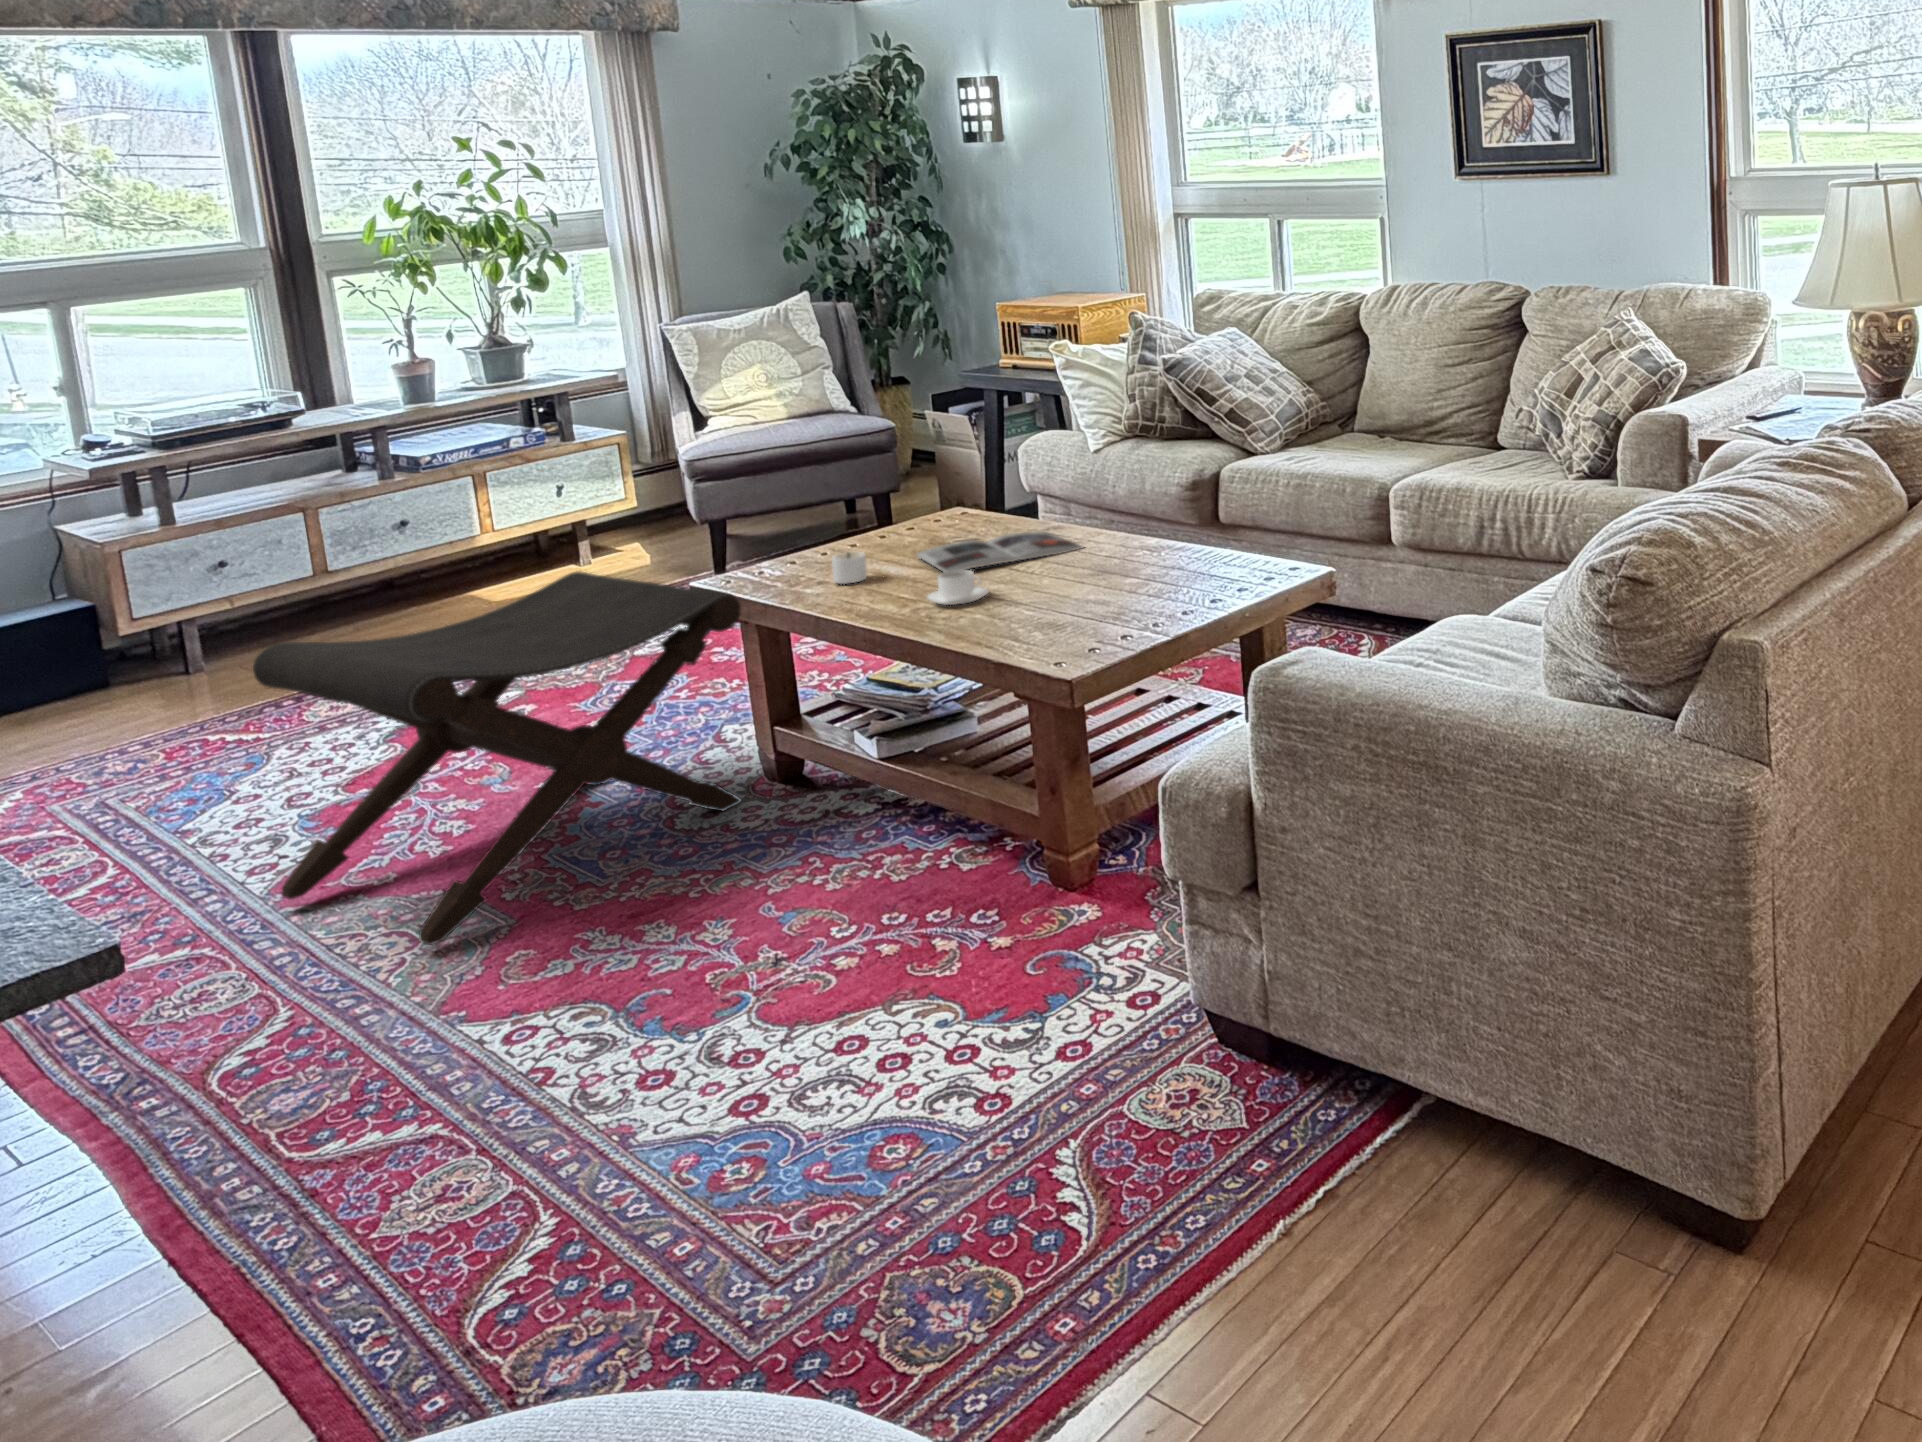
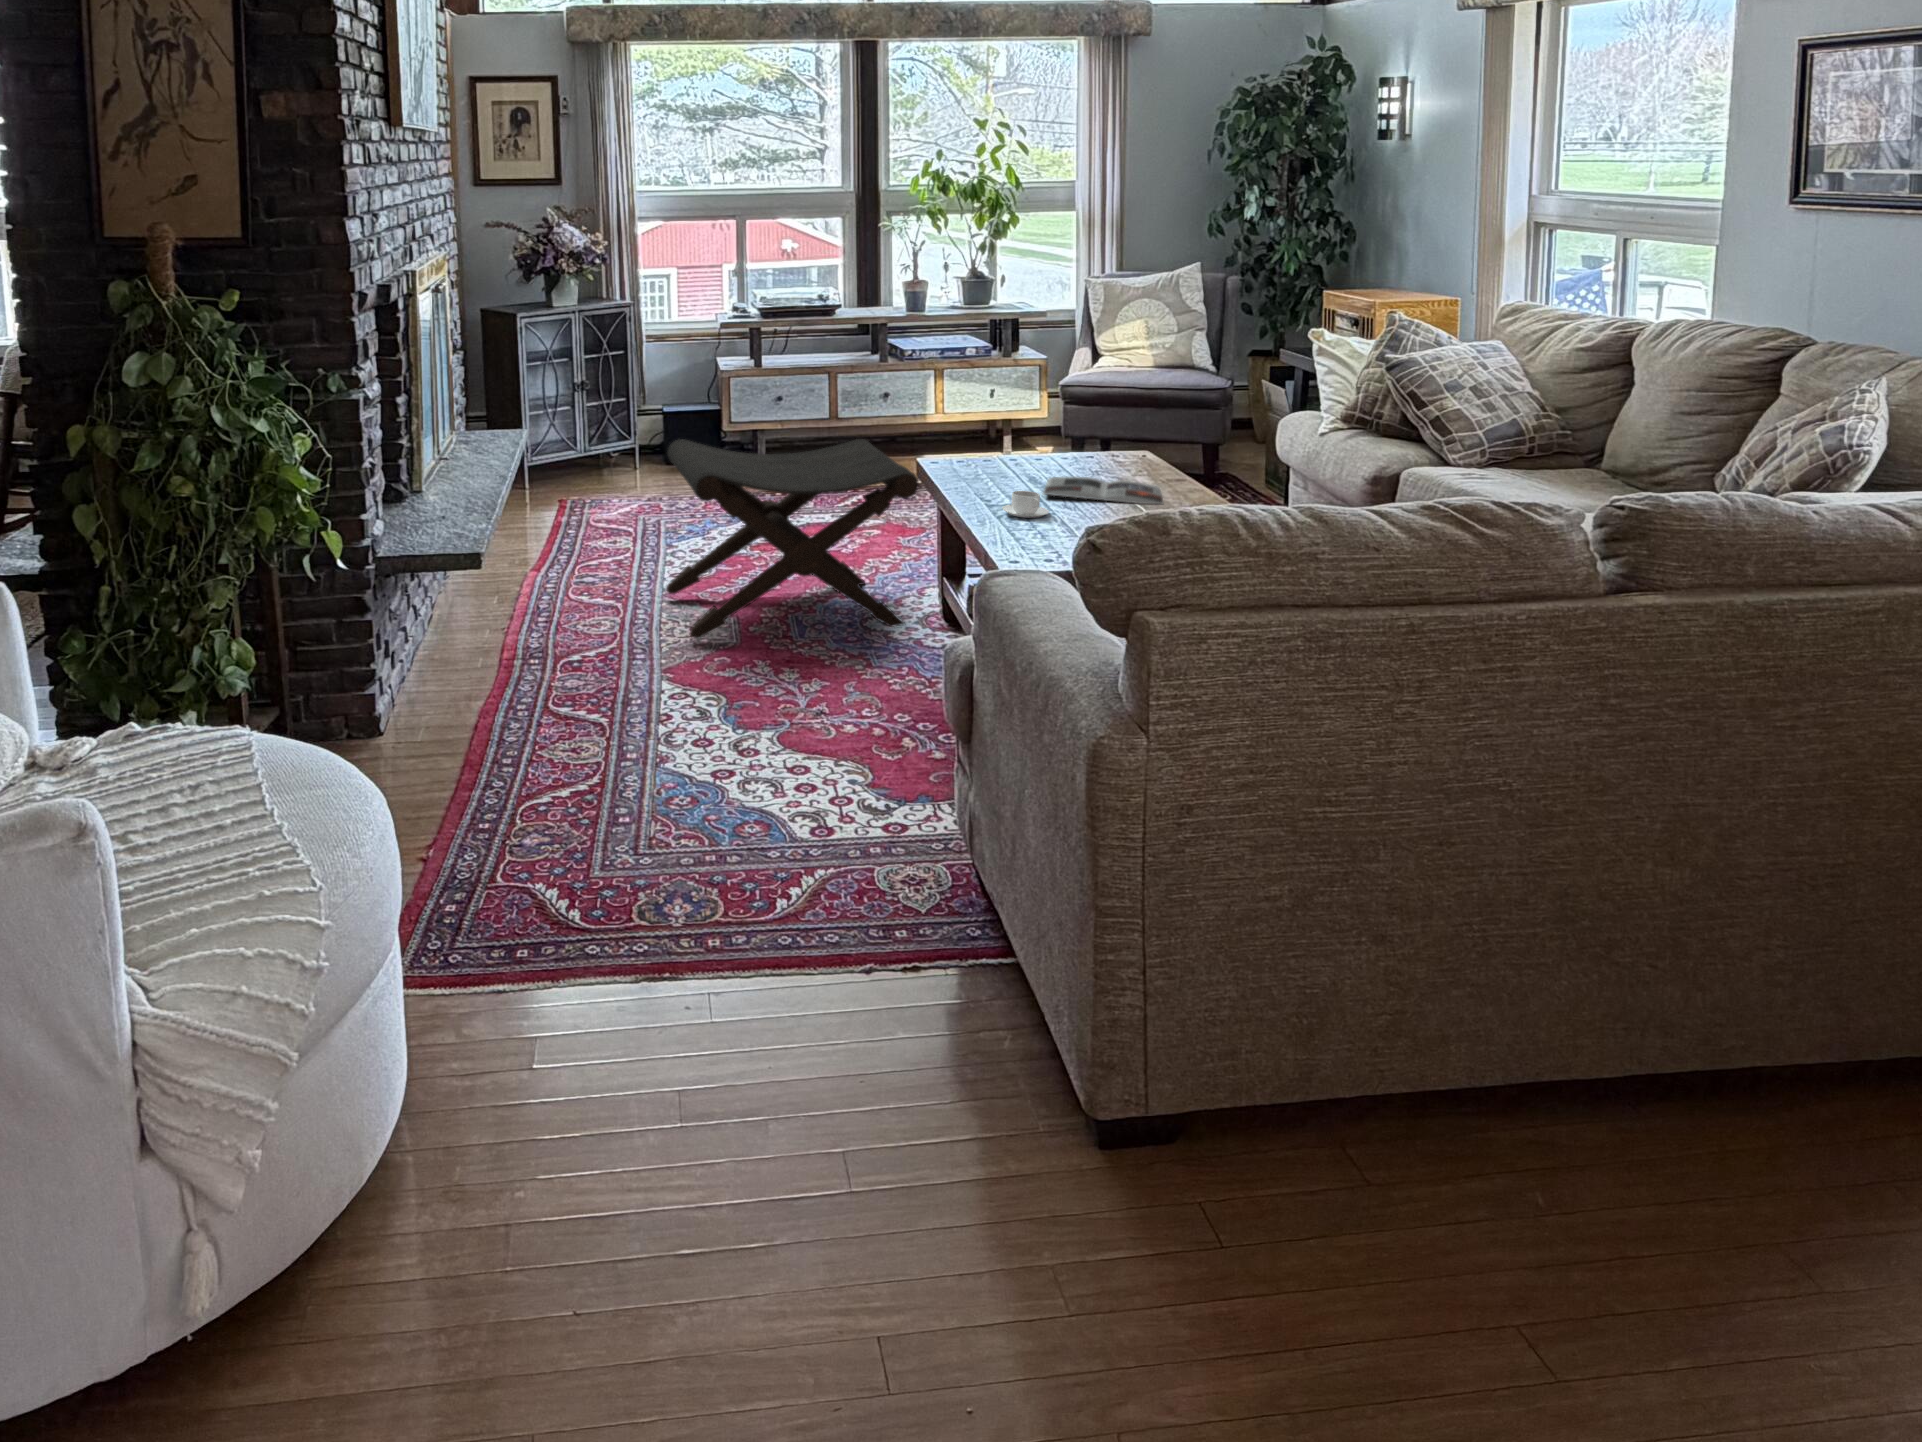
candle: present [832,552,867,584] -> none [977,463,1012,488]

